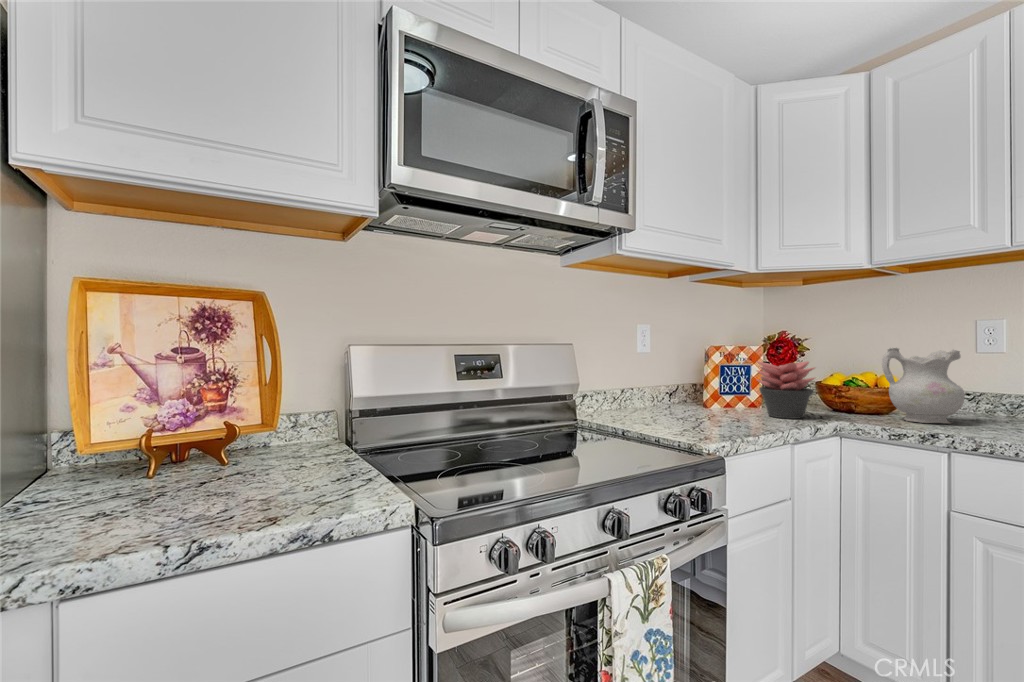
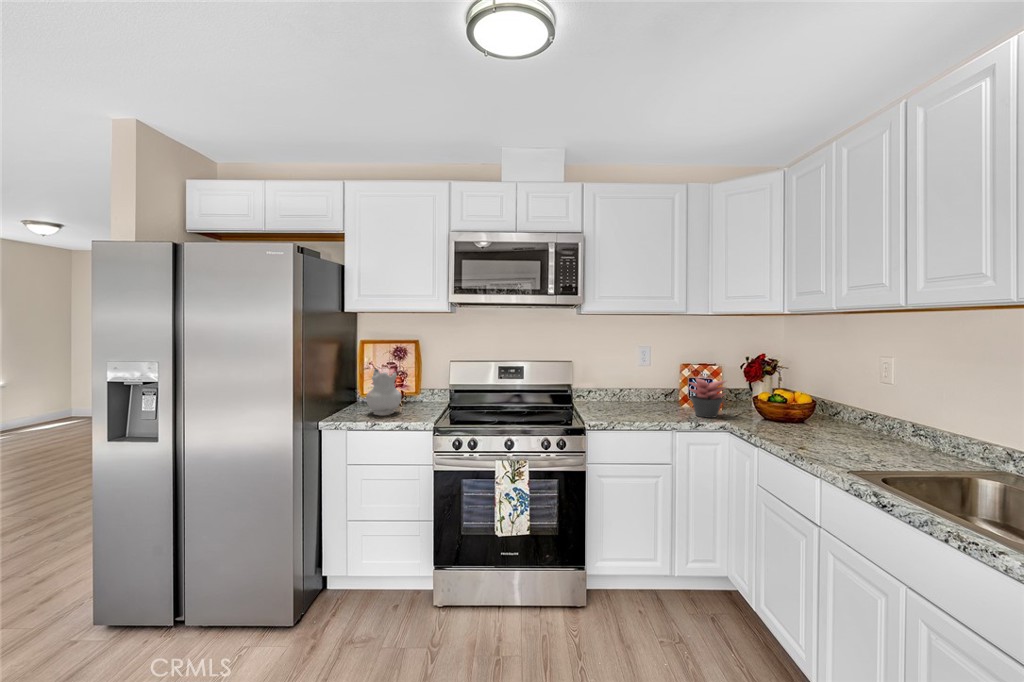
ceramic pitcher: present [882,348,965,424] -> present [366,369,401,416]

